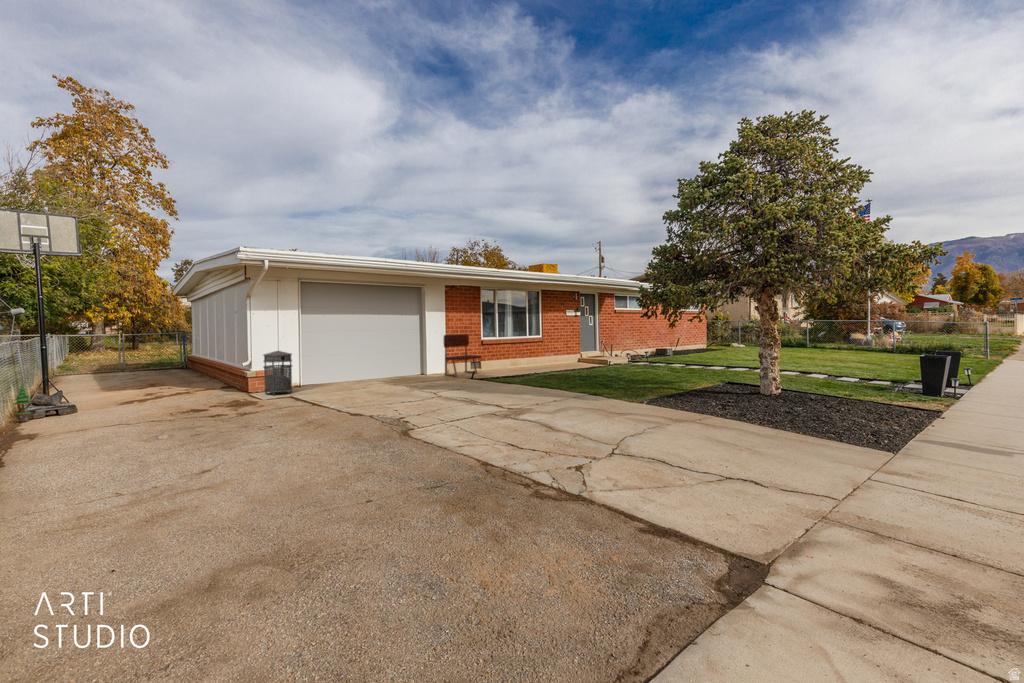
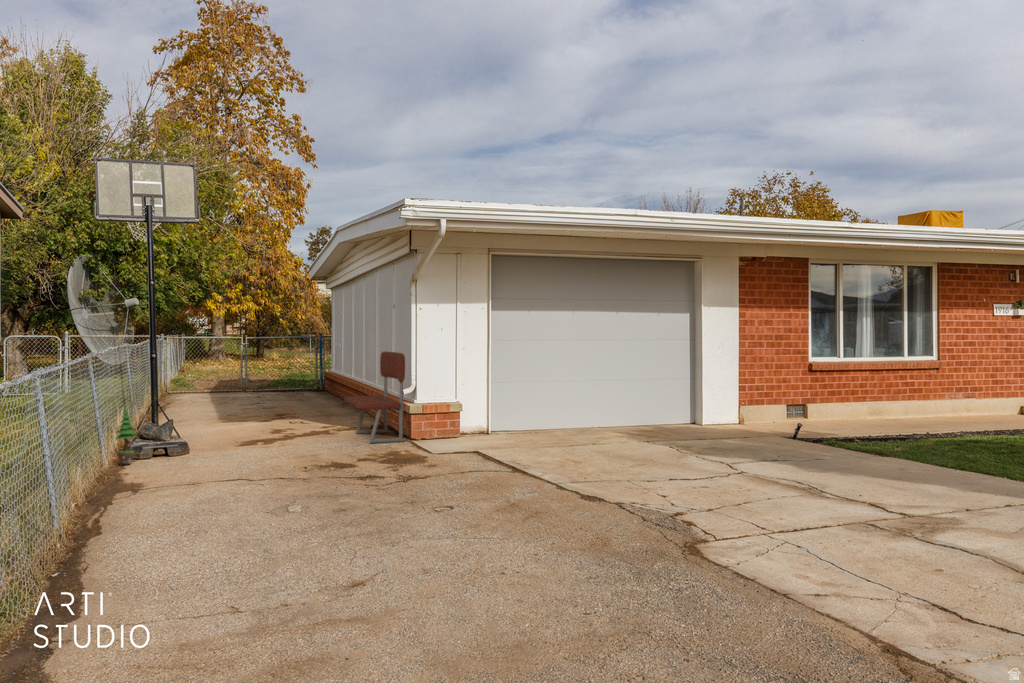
bench: present [444,334,482,376] -> present [344,352,405,443]
trash can: present [264,351,293,395] -> none [435,371,479,447]

